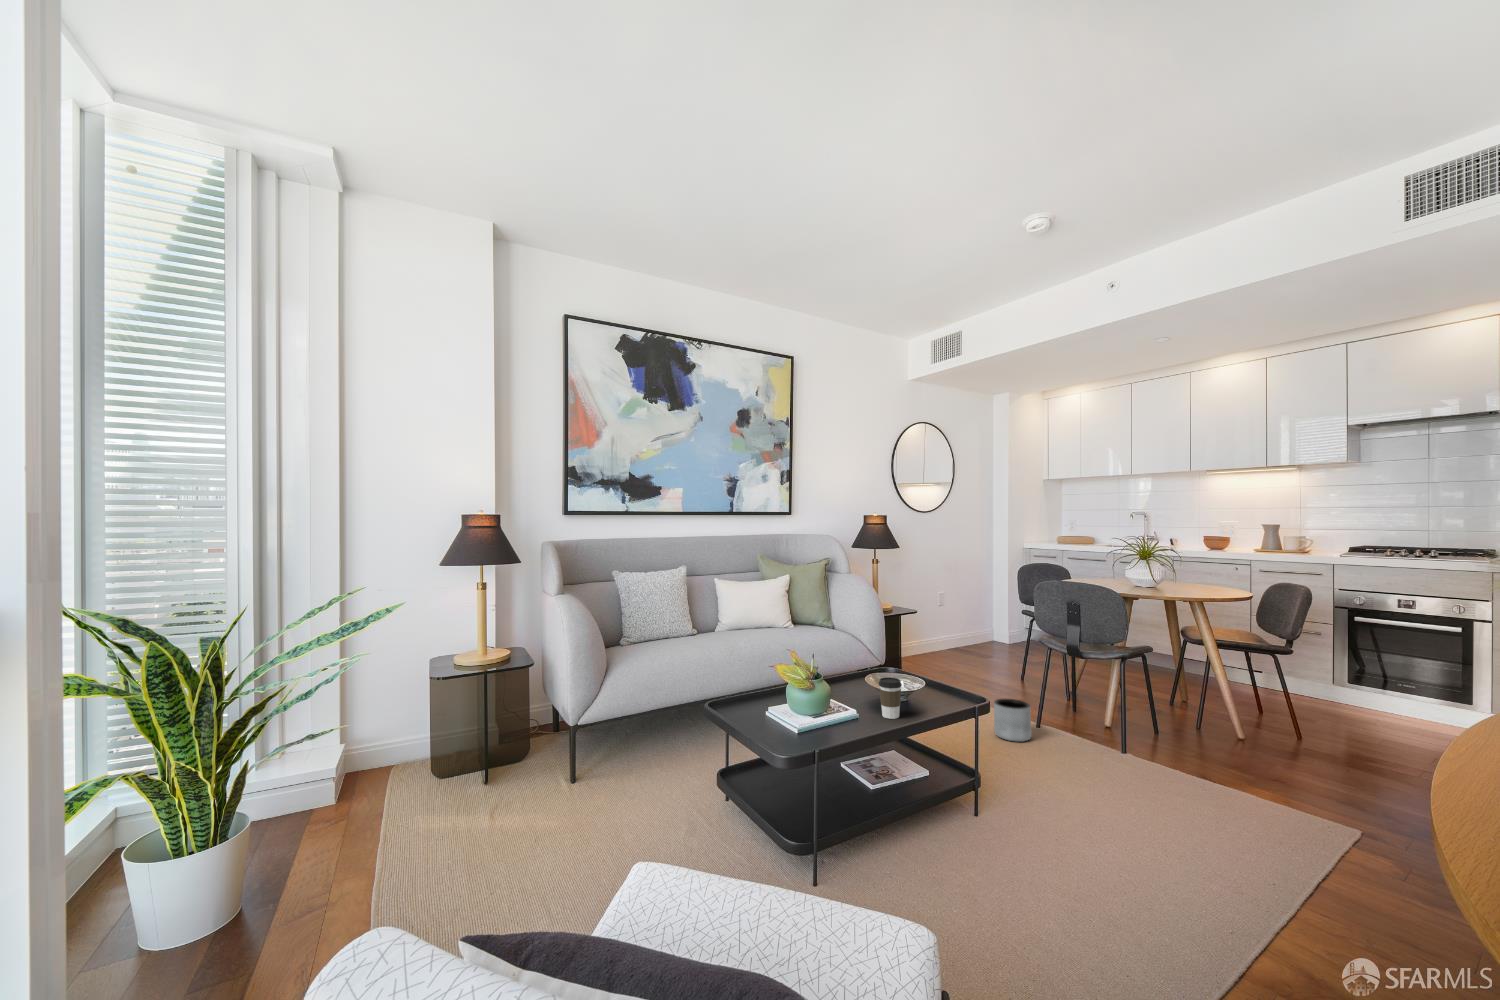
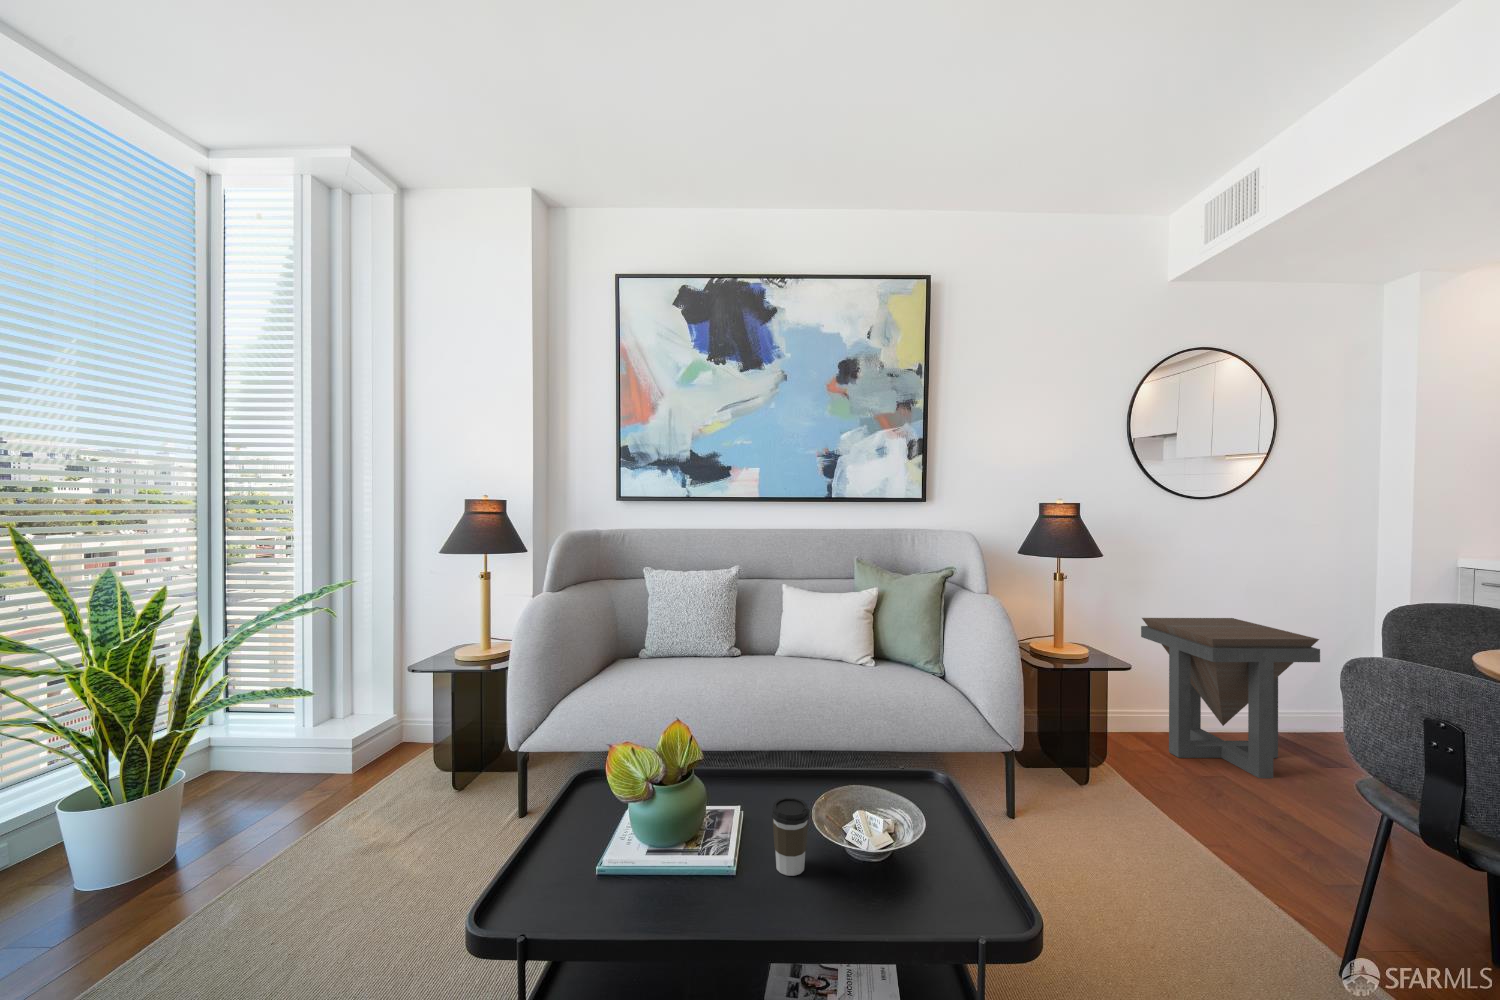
side table: none [906,586,994,674] -> present [1141,618,1320,778]
planter: present [994,699,1032,742] -> none [1175,861,1258,965]

